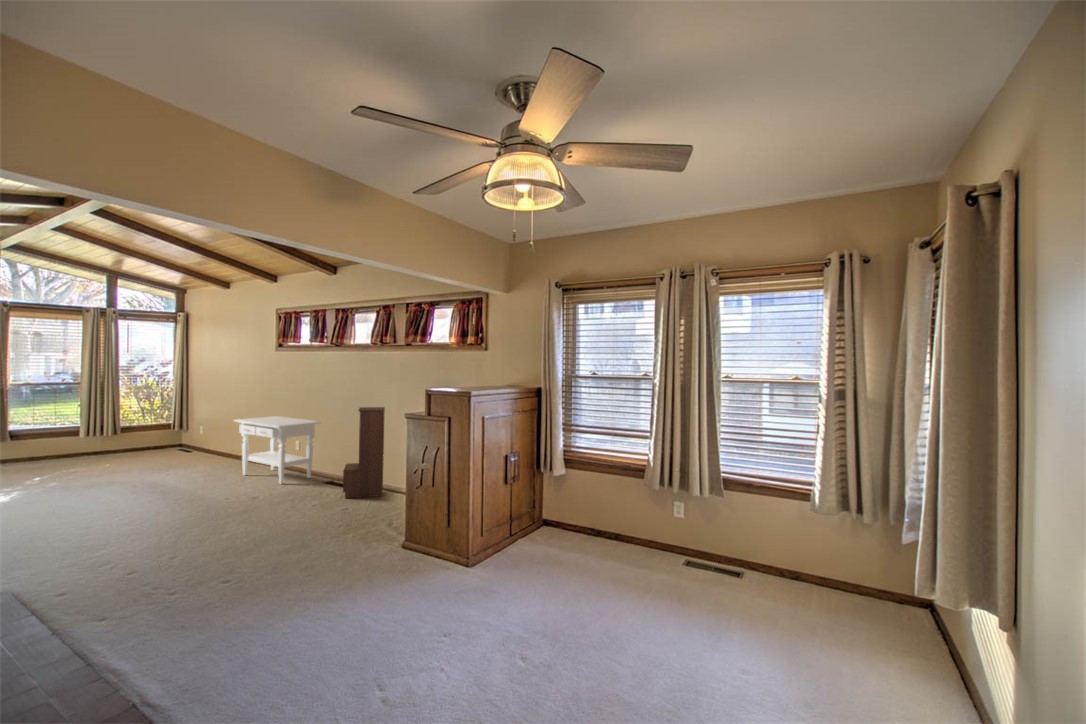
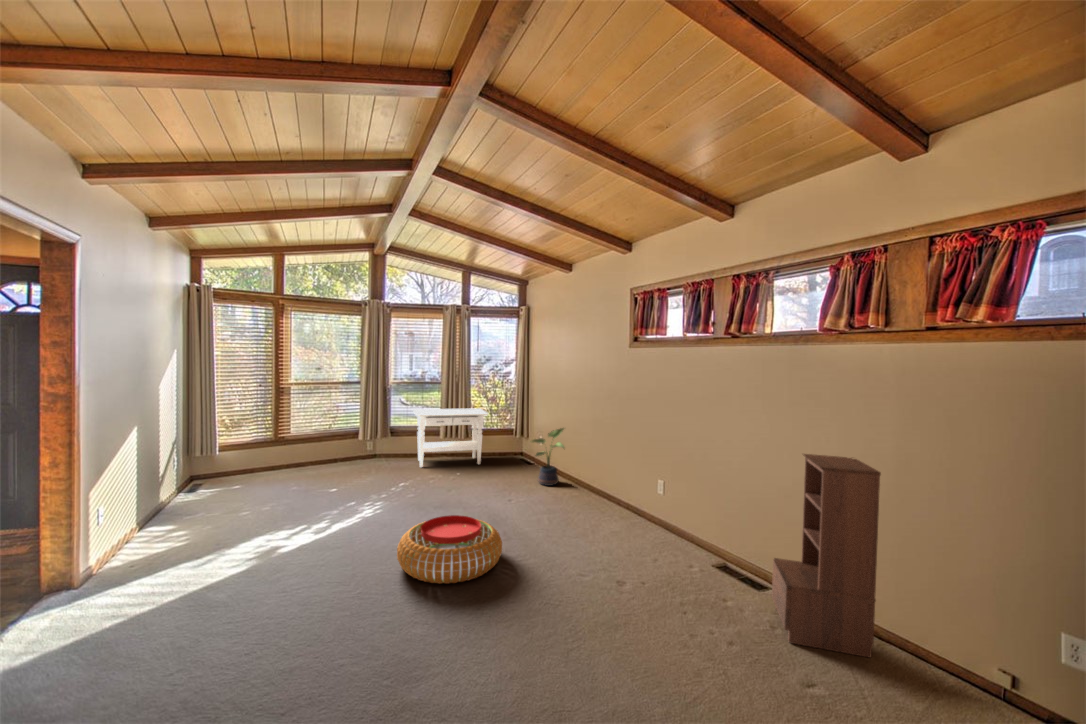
potted plant: none [189,416,225,463] -> present [532,428,564,486]
side table: present [234,416,321,484] -> present [414,408,488,467]
pouf: none [64,475,164,517] -> present [397,515,502,584]

